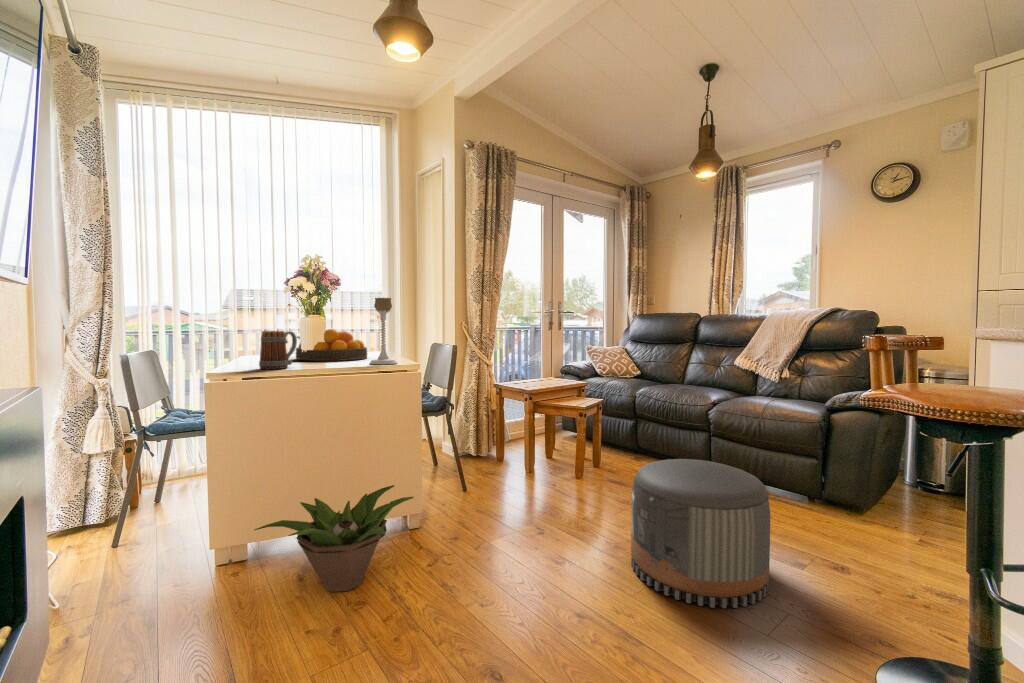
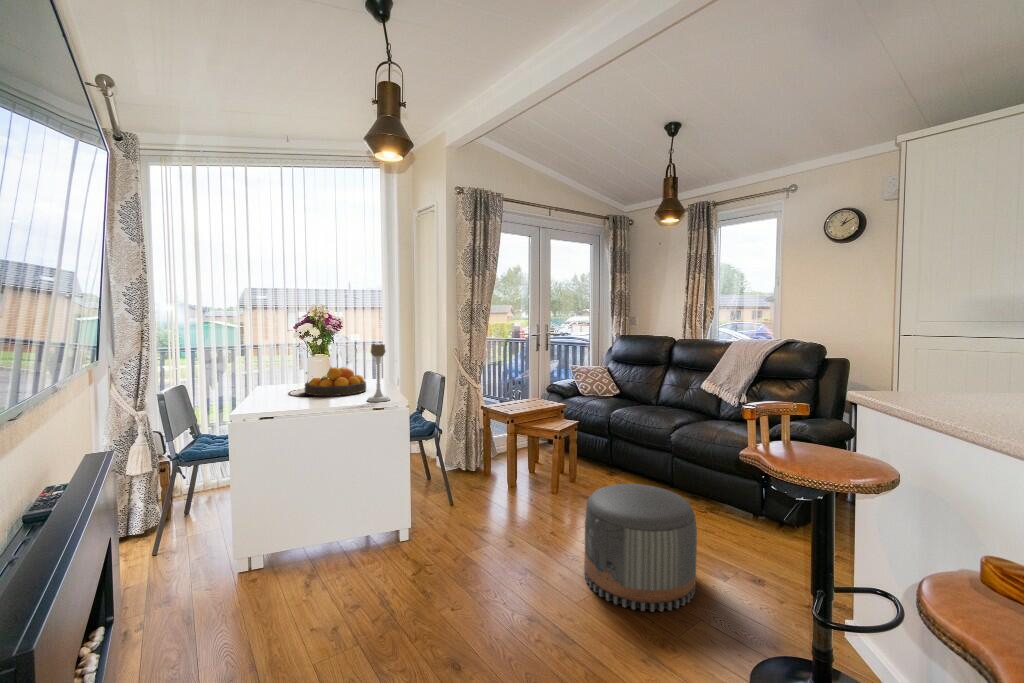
mug: present [259,331,297,369] -> none [274,377,305,410]
decorative plant: present [254,485,414,592] -> none [271,505,402,595]

